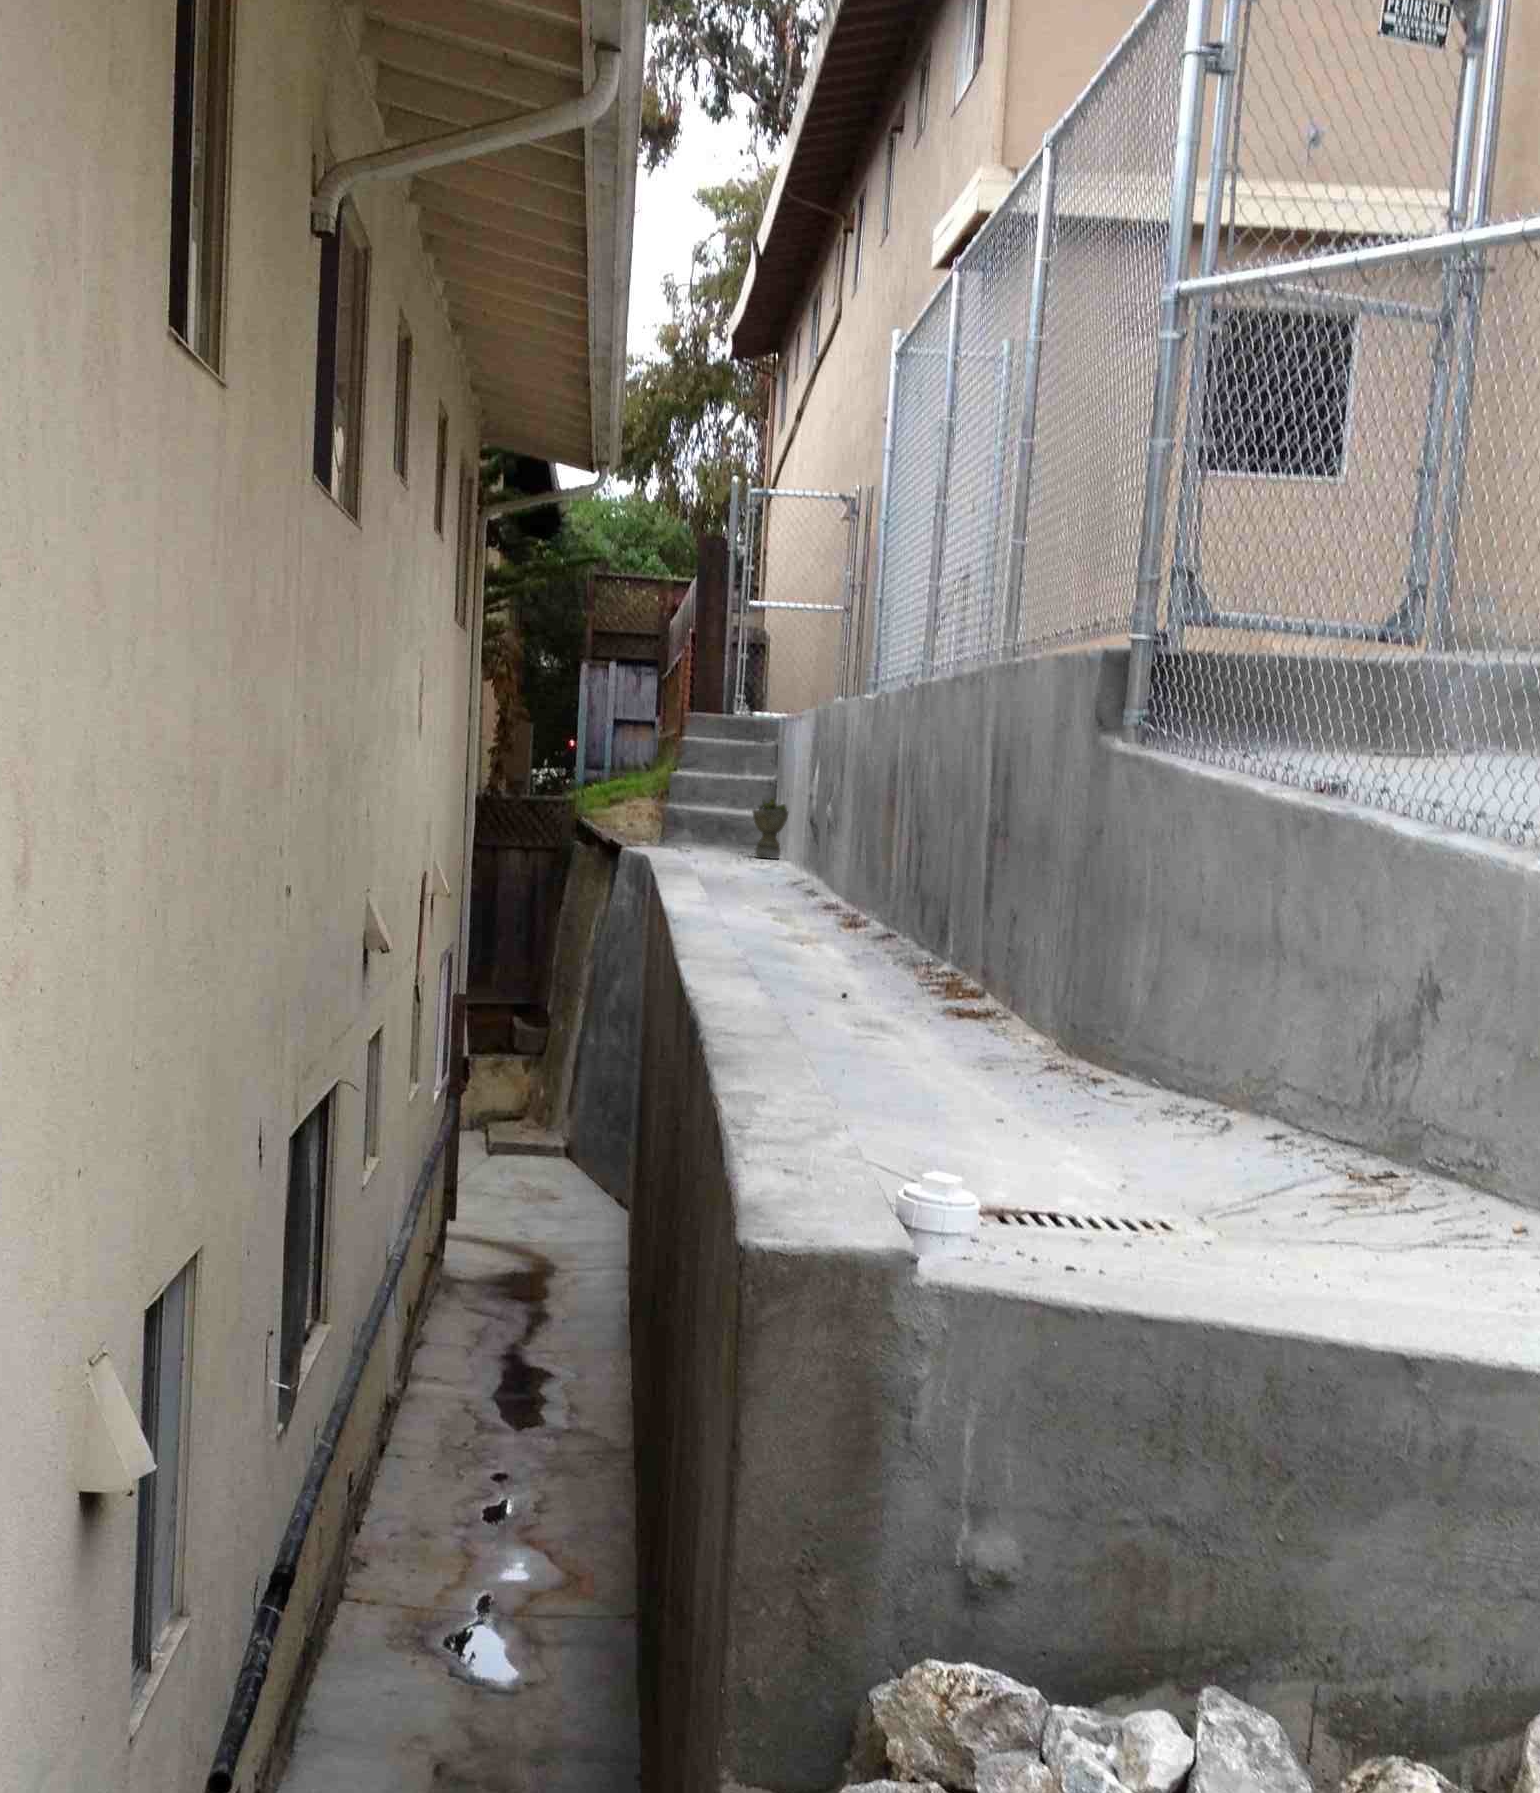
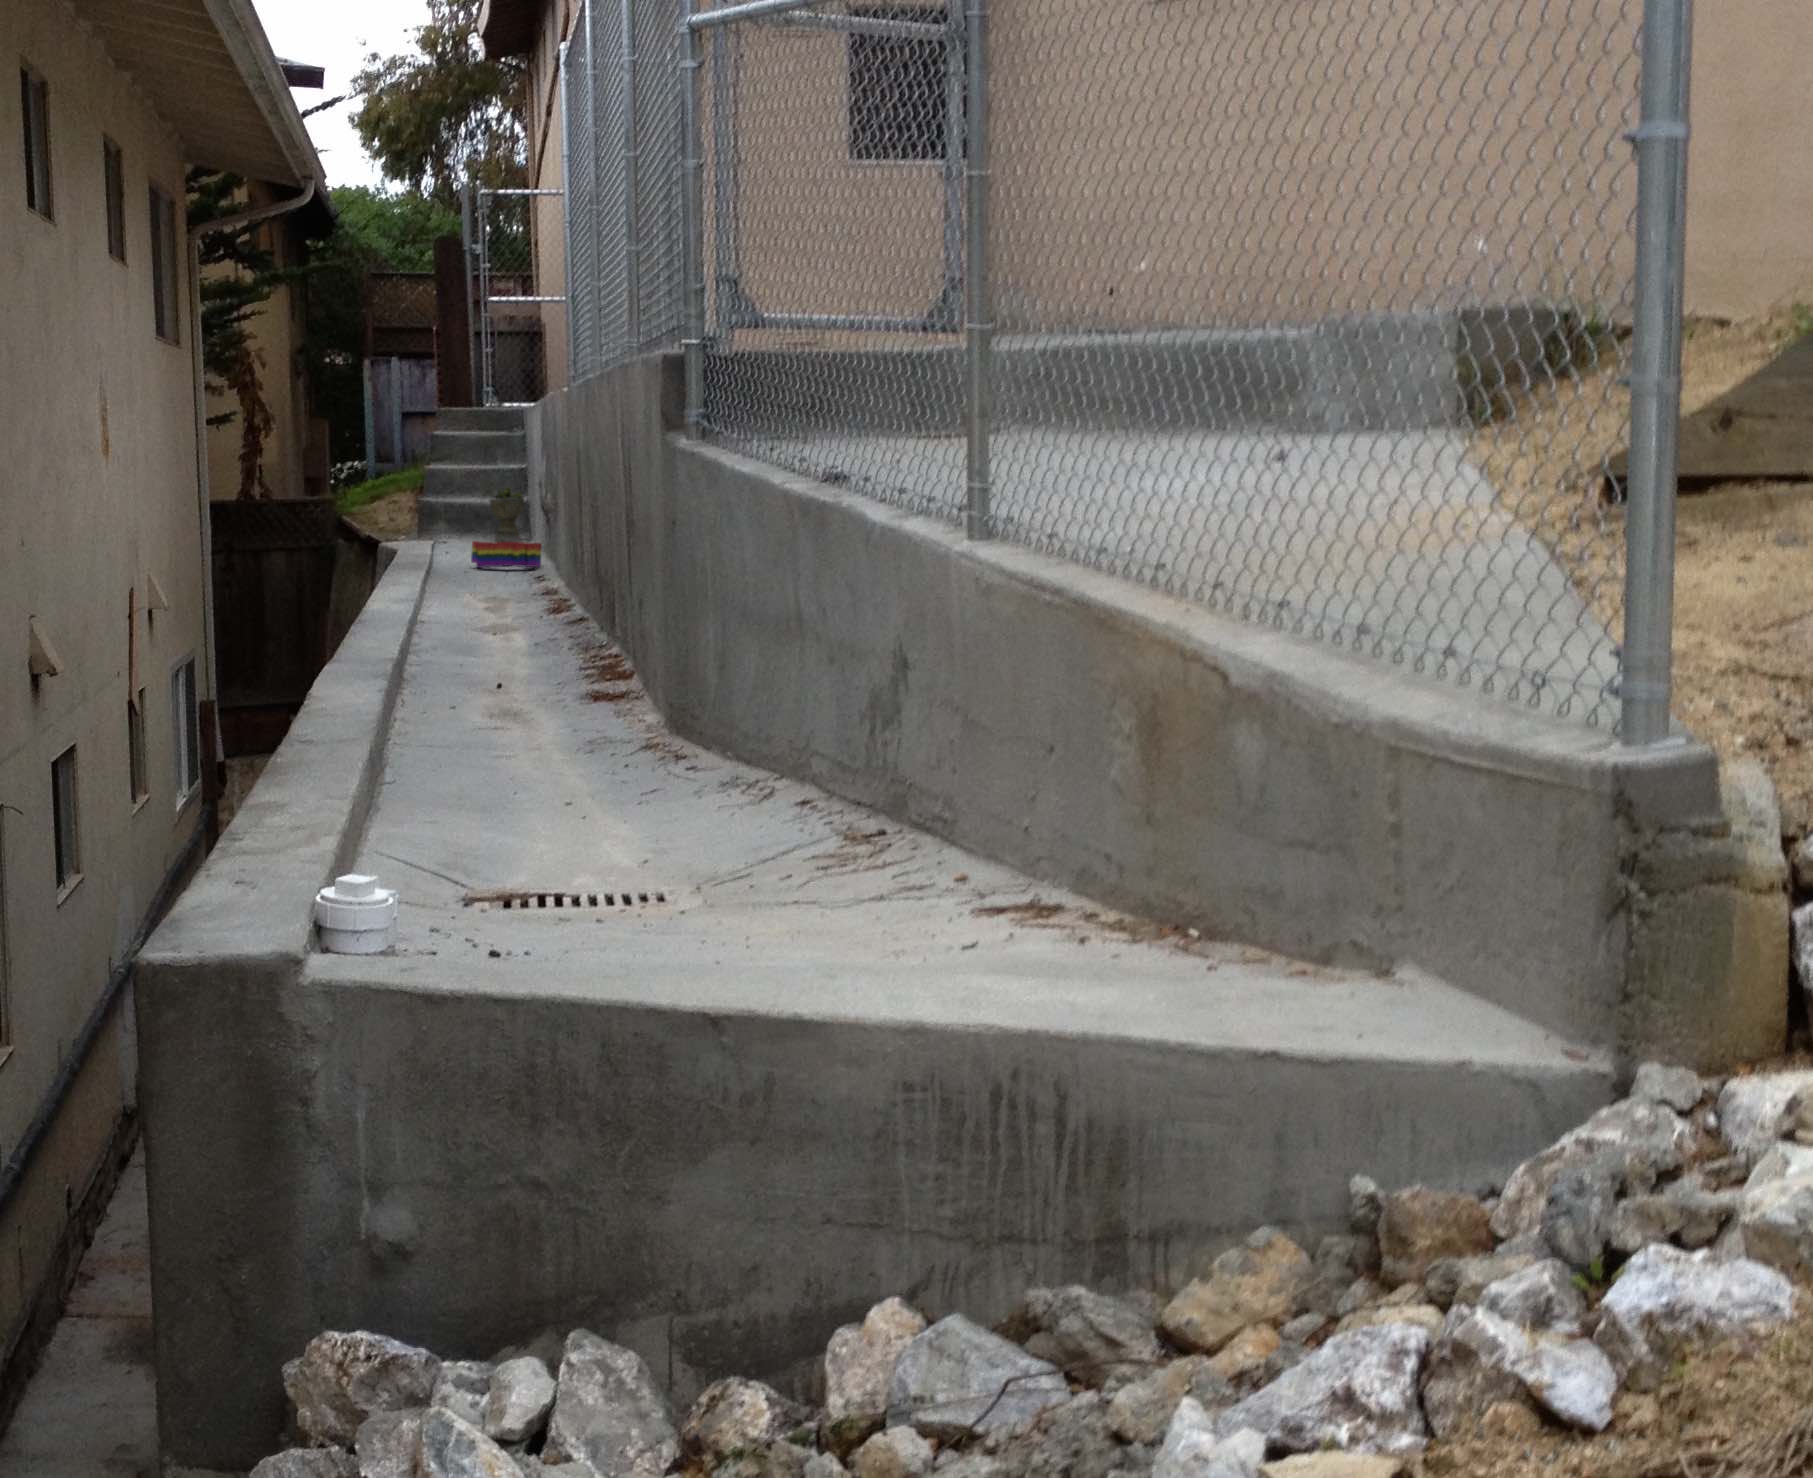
storage bin: none [744,851,818,883] -> present [471,541,542,567]

